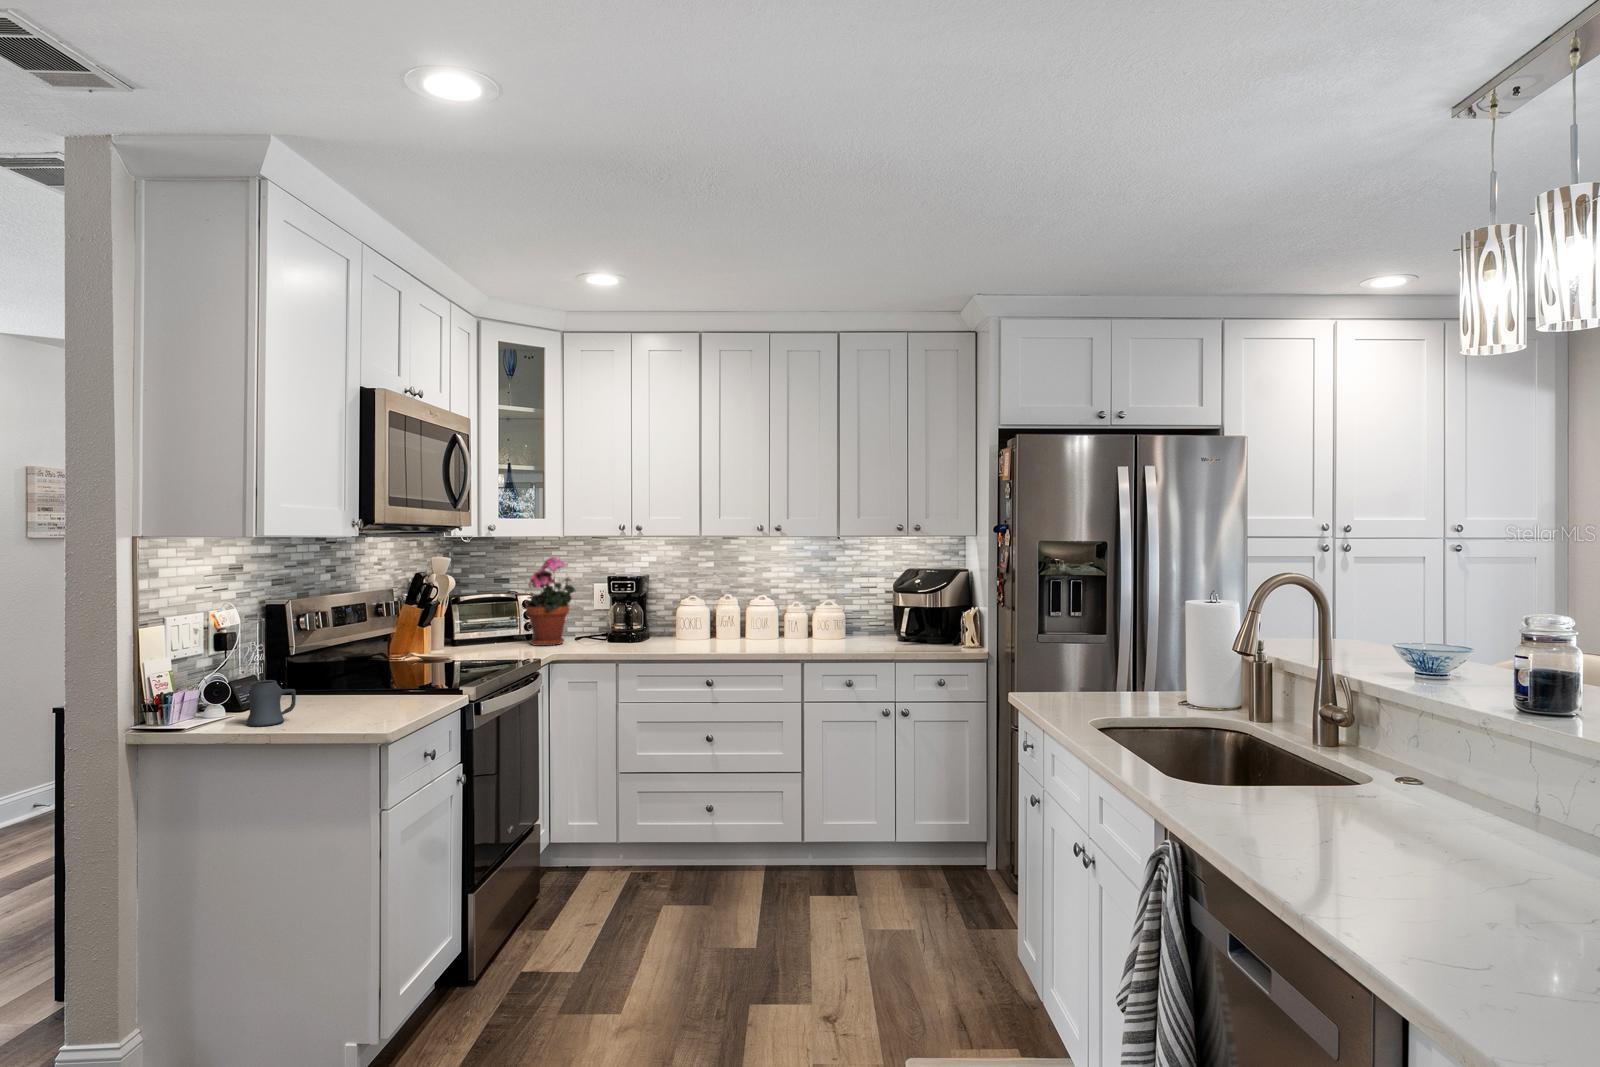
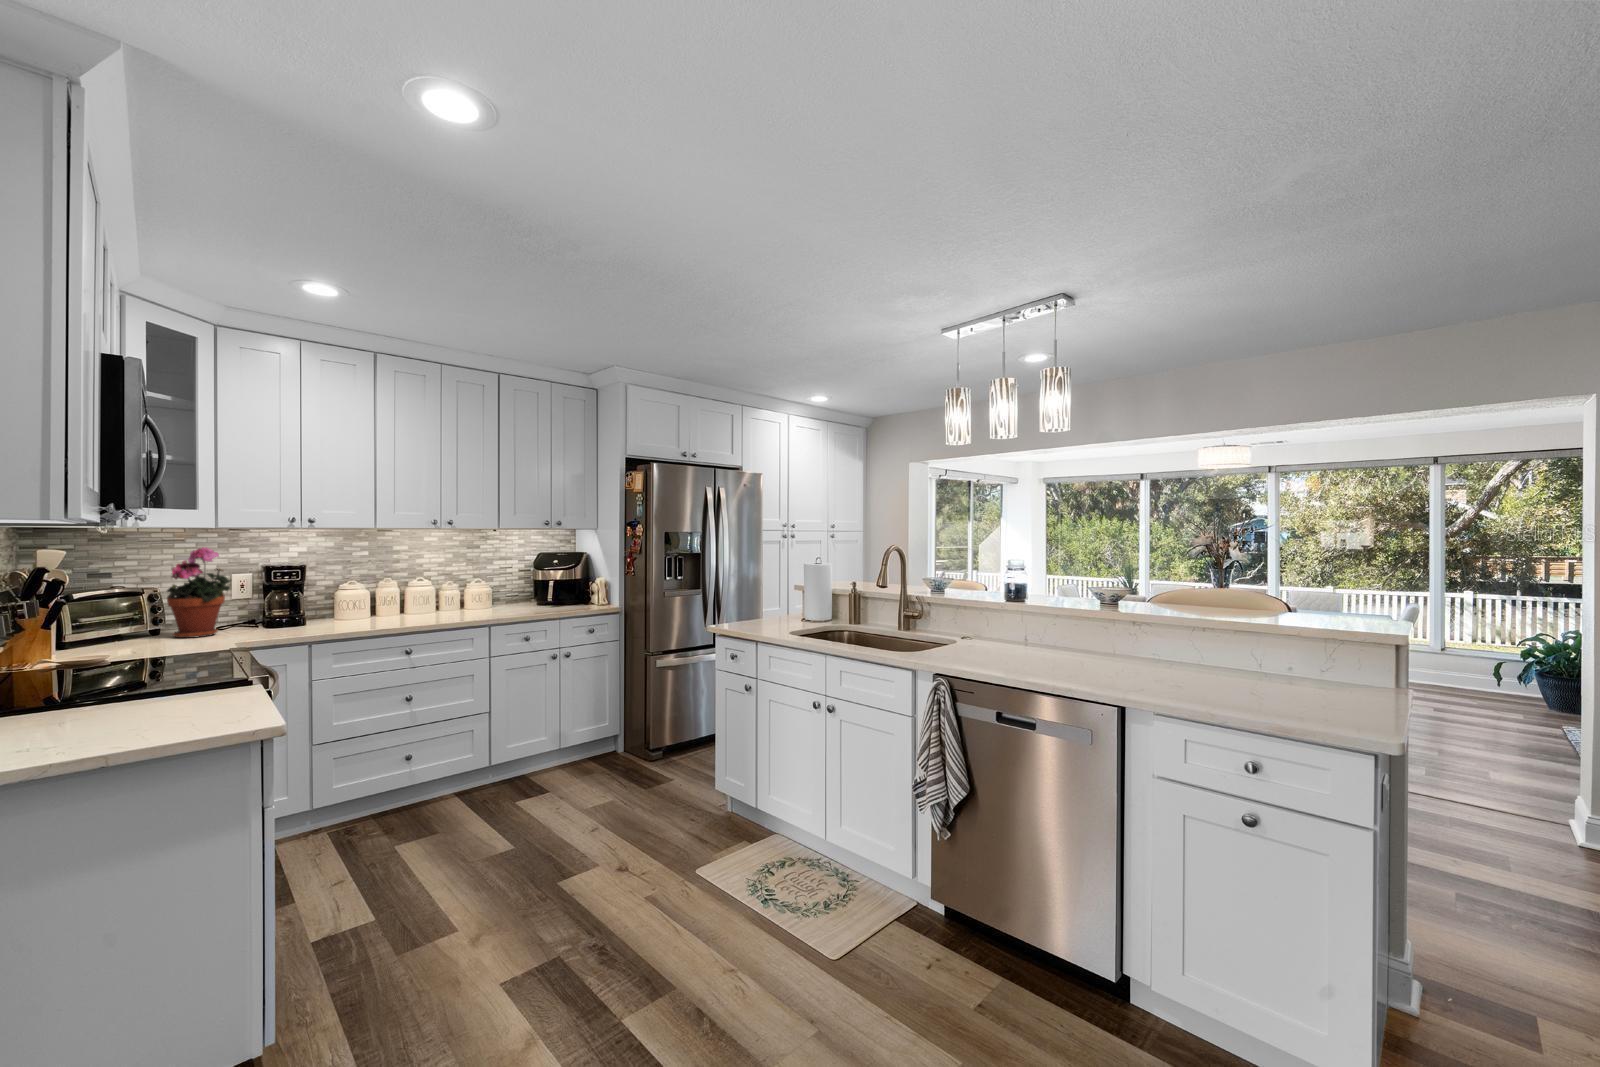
mug: present [246,680,296,727] -> none [55,679,124,736]

